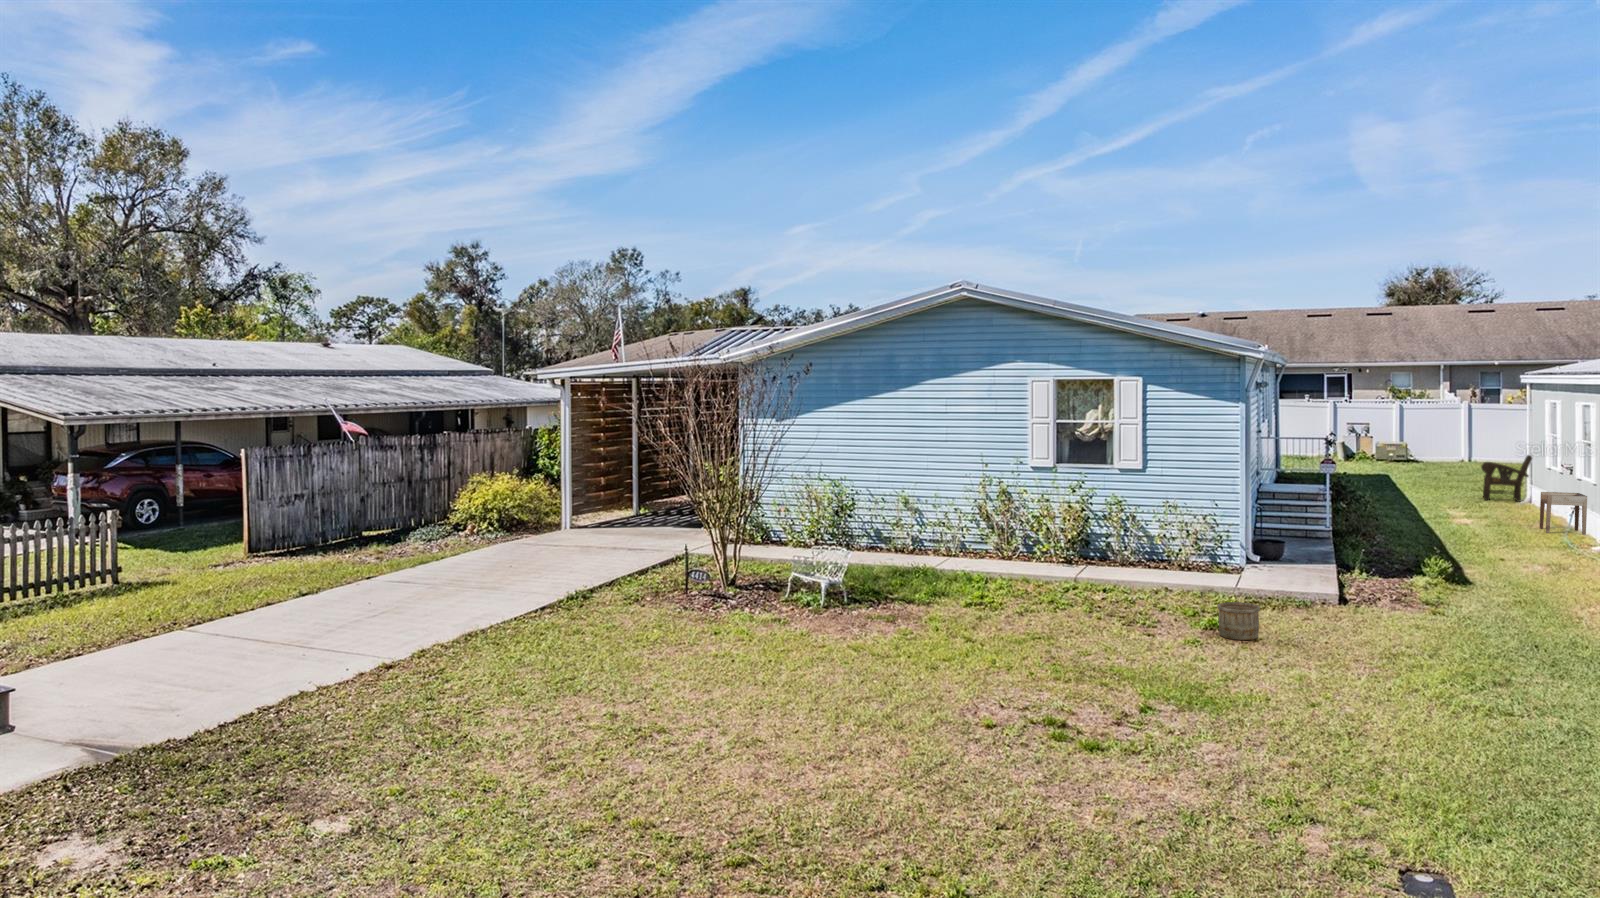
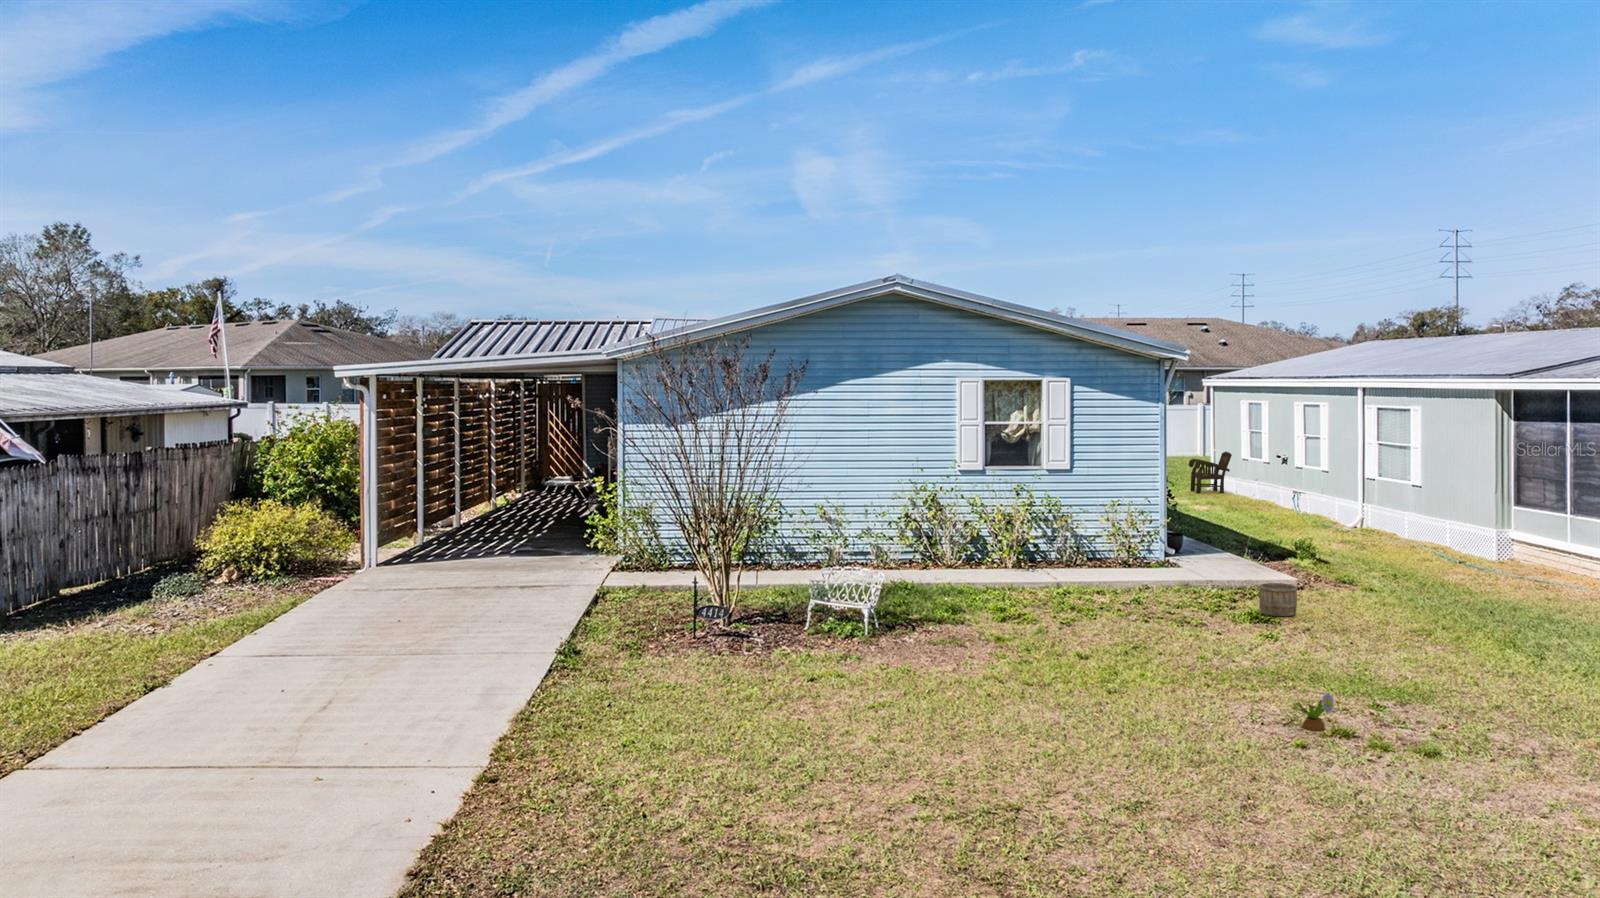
side table: present [1540,492,1587,535] -> none [1282,482,1322,517]
decorative plant: none [954,716,996,756] -> present [1291,692,1334,731]

